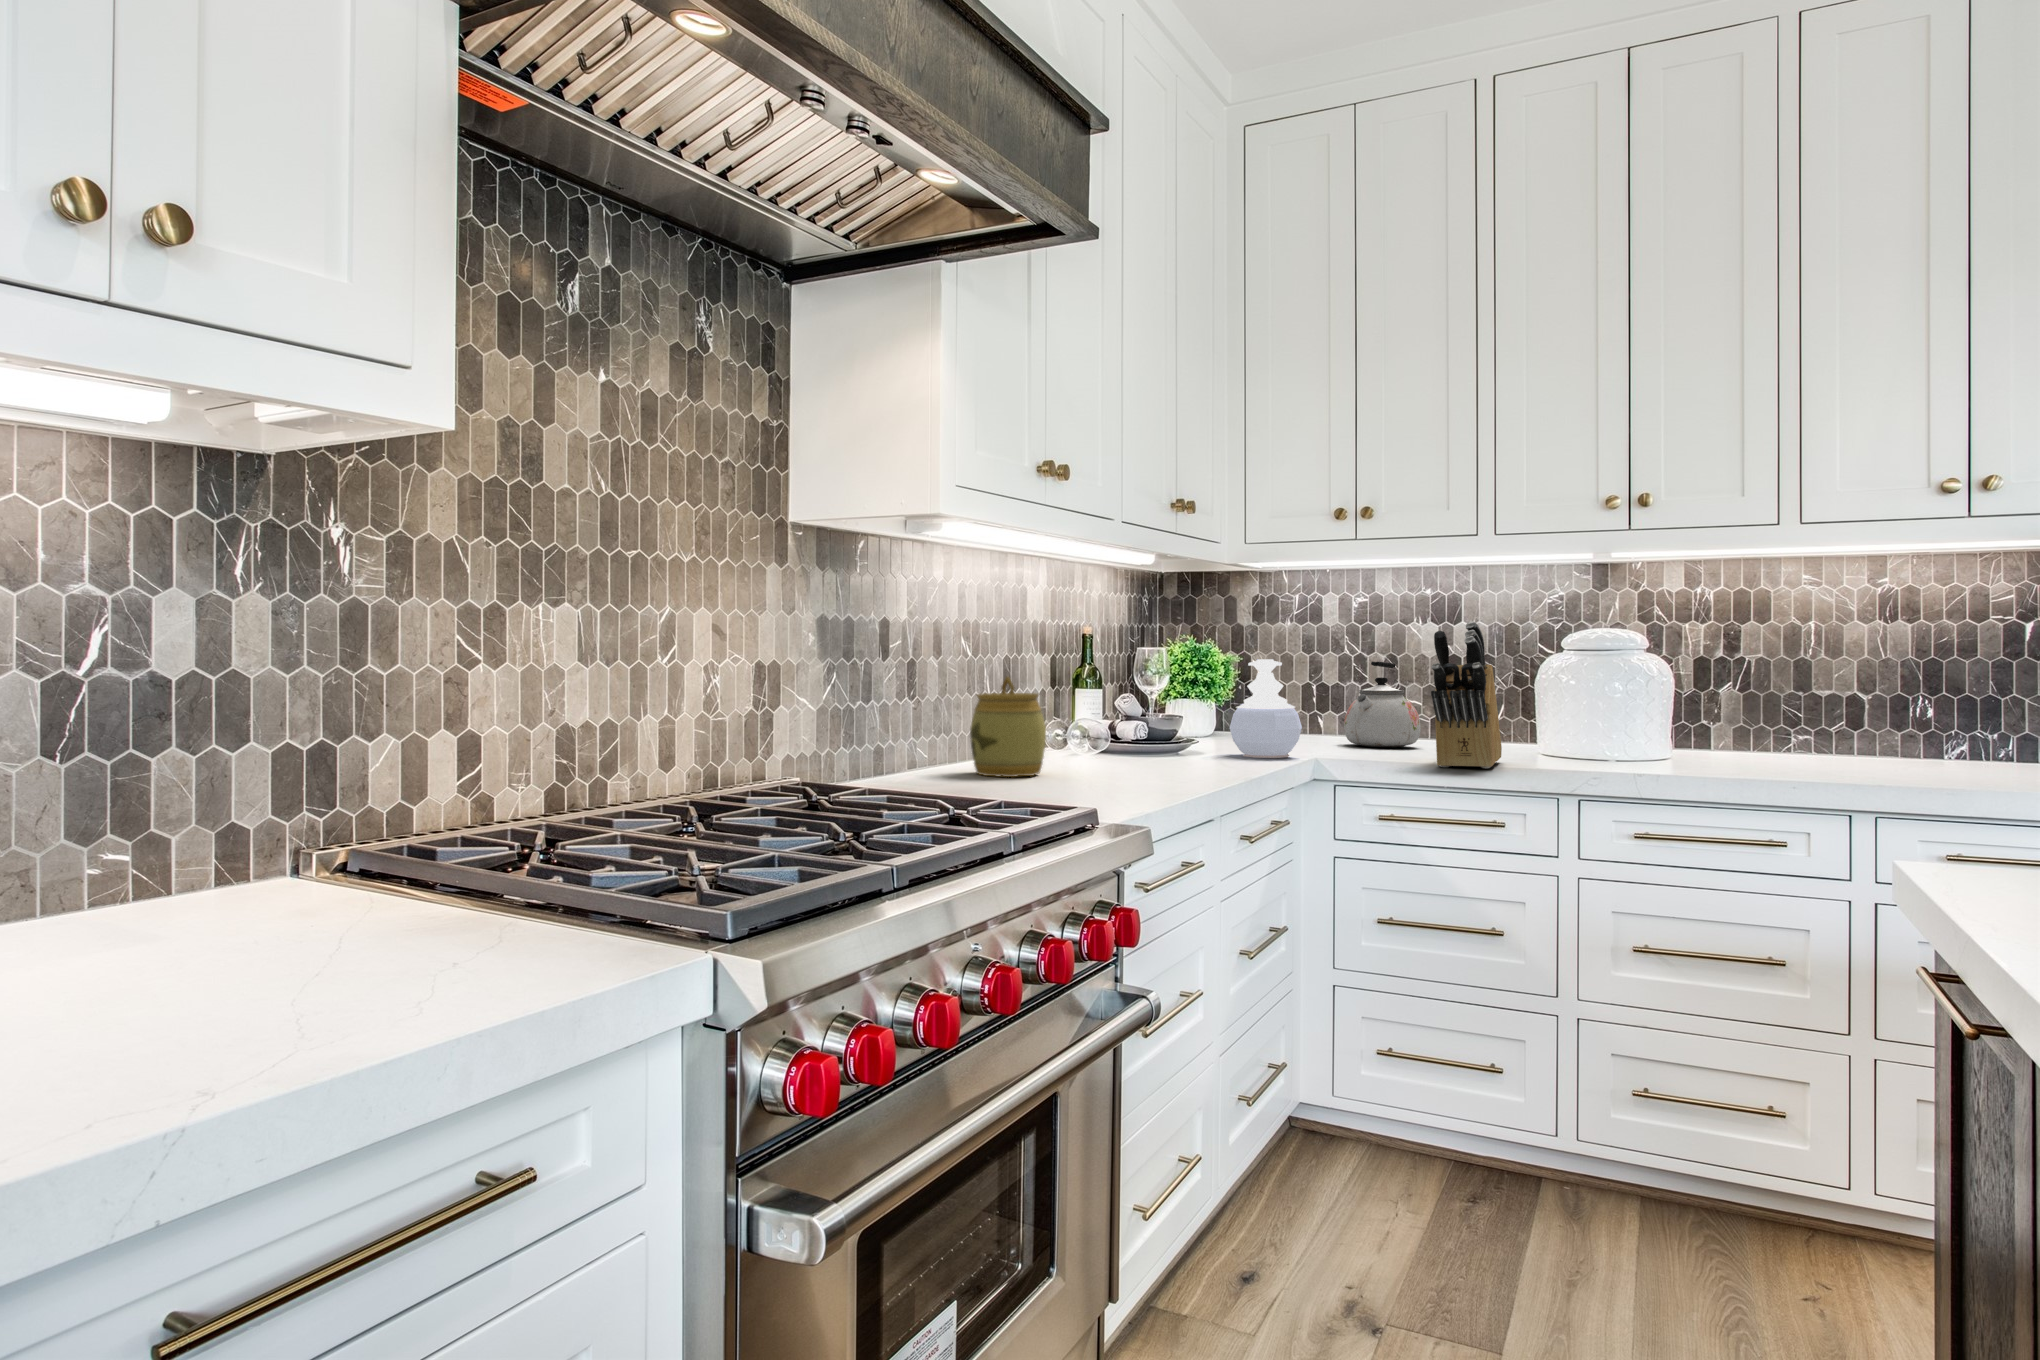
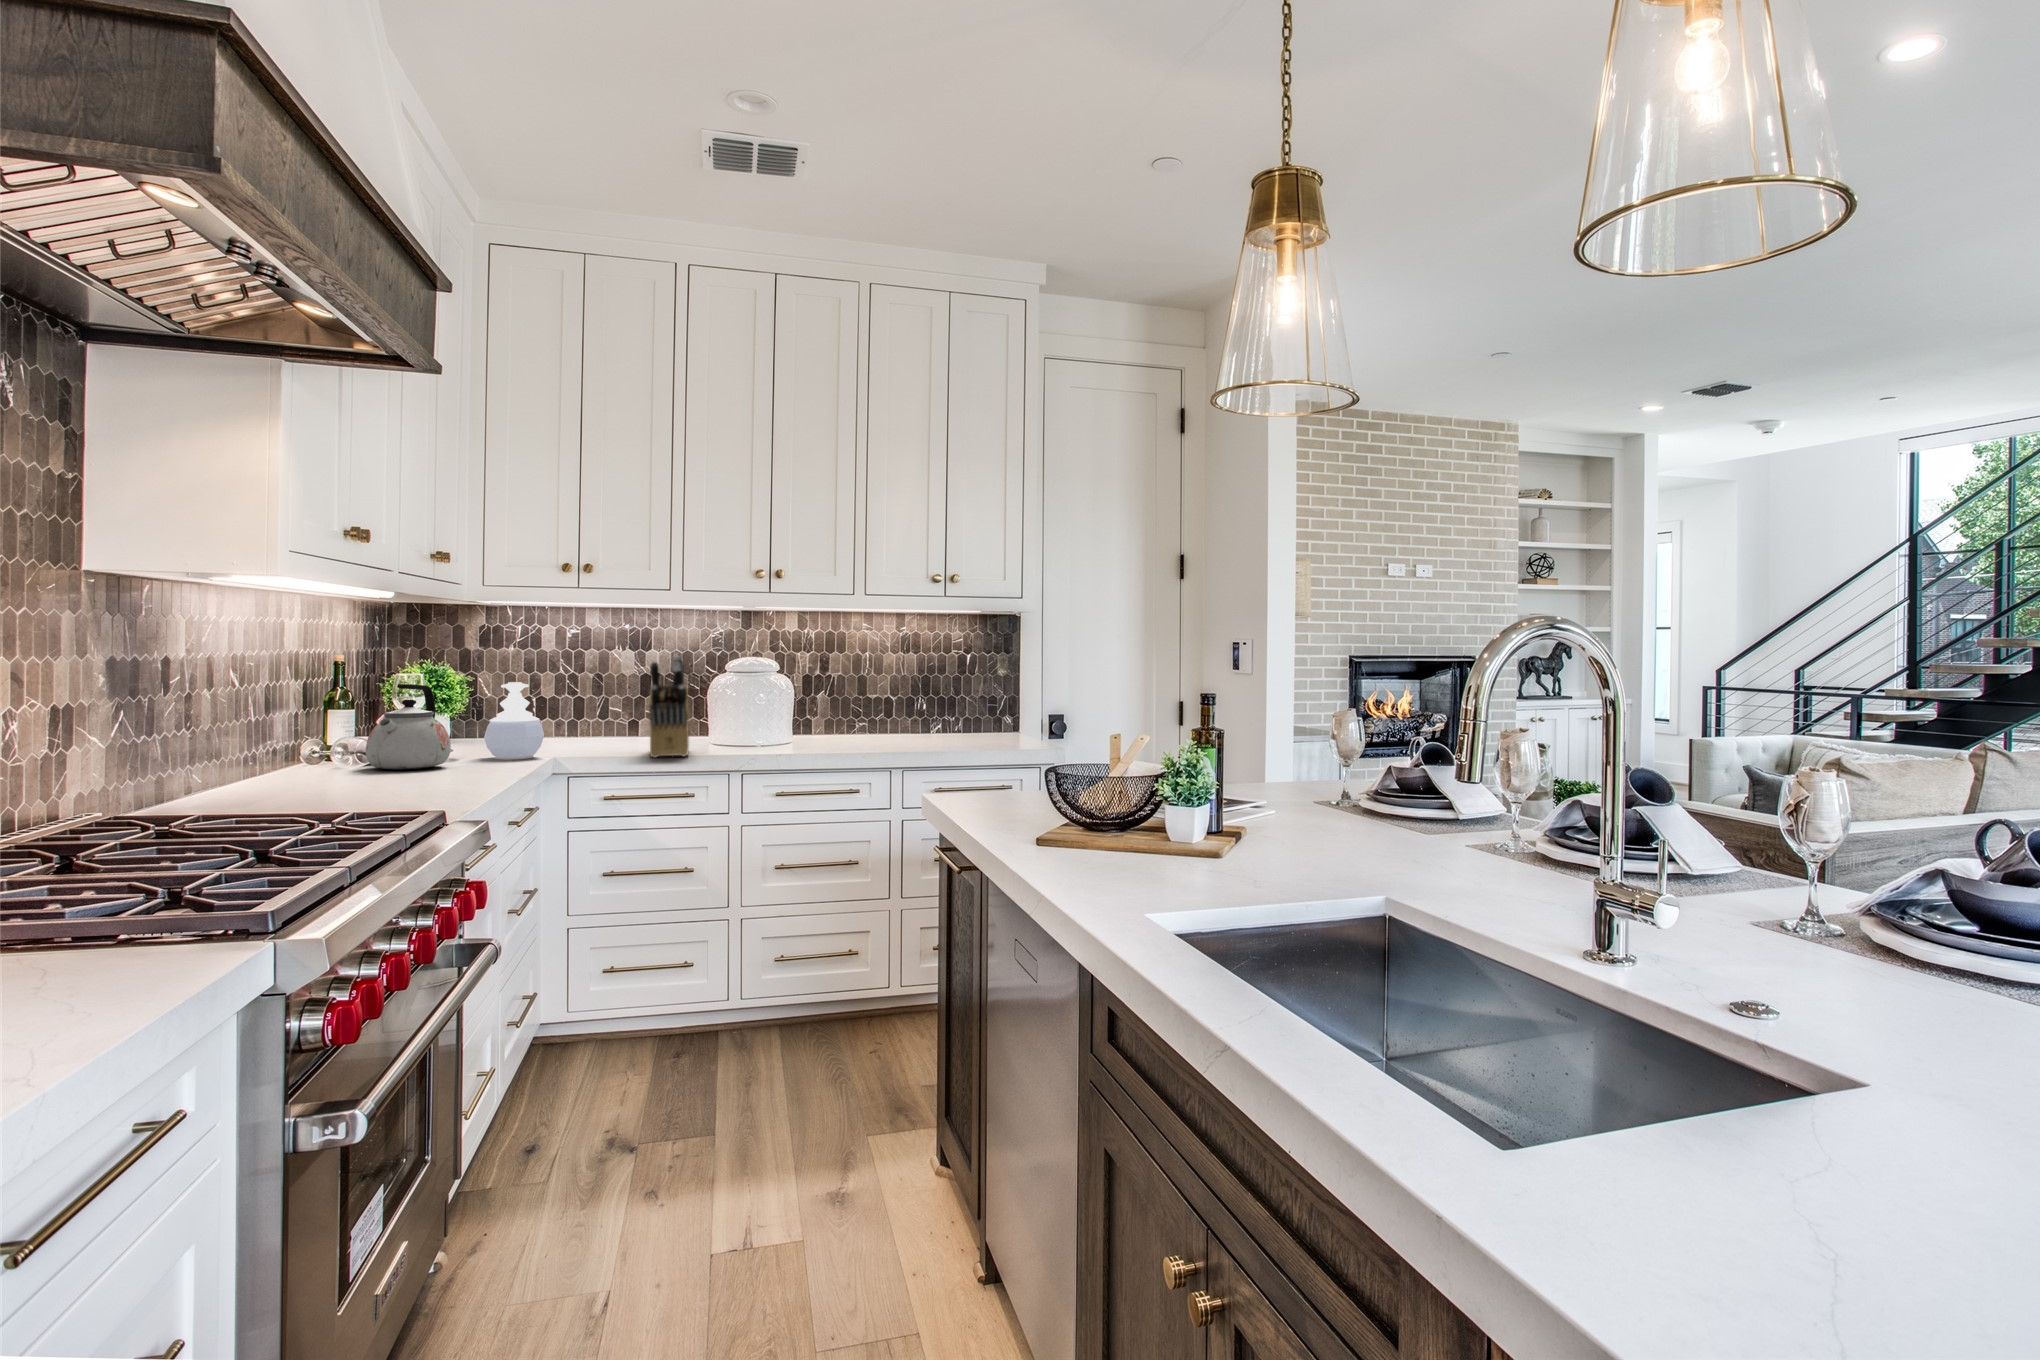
kettle: present [1344,662,1421,747] -> present [366,684,451,770]
jar: present [970,677,1046,777] -> none [271,708,349,795]

